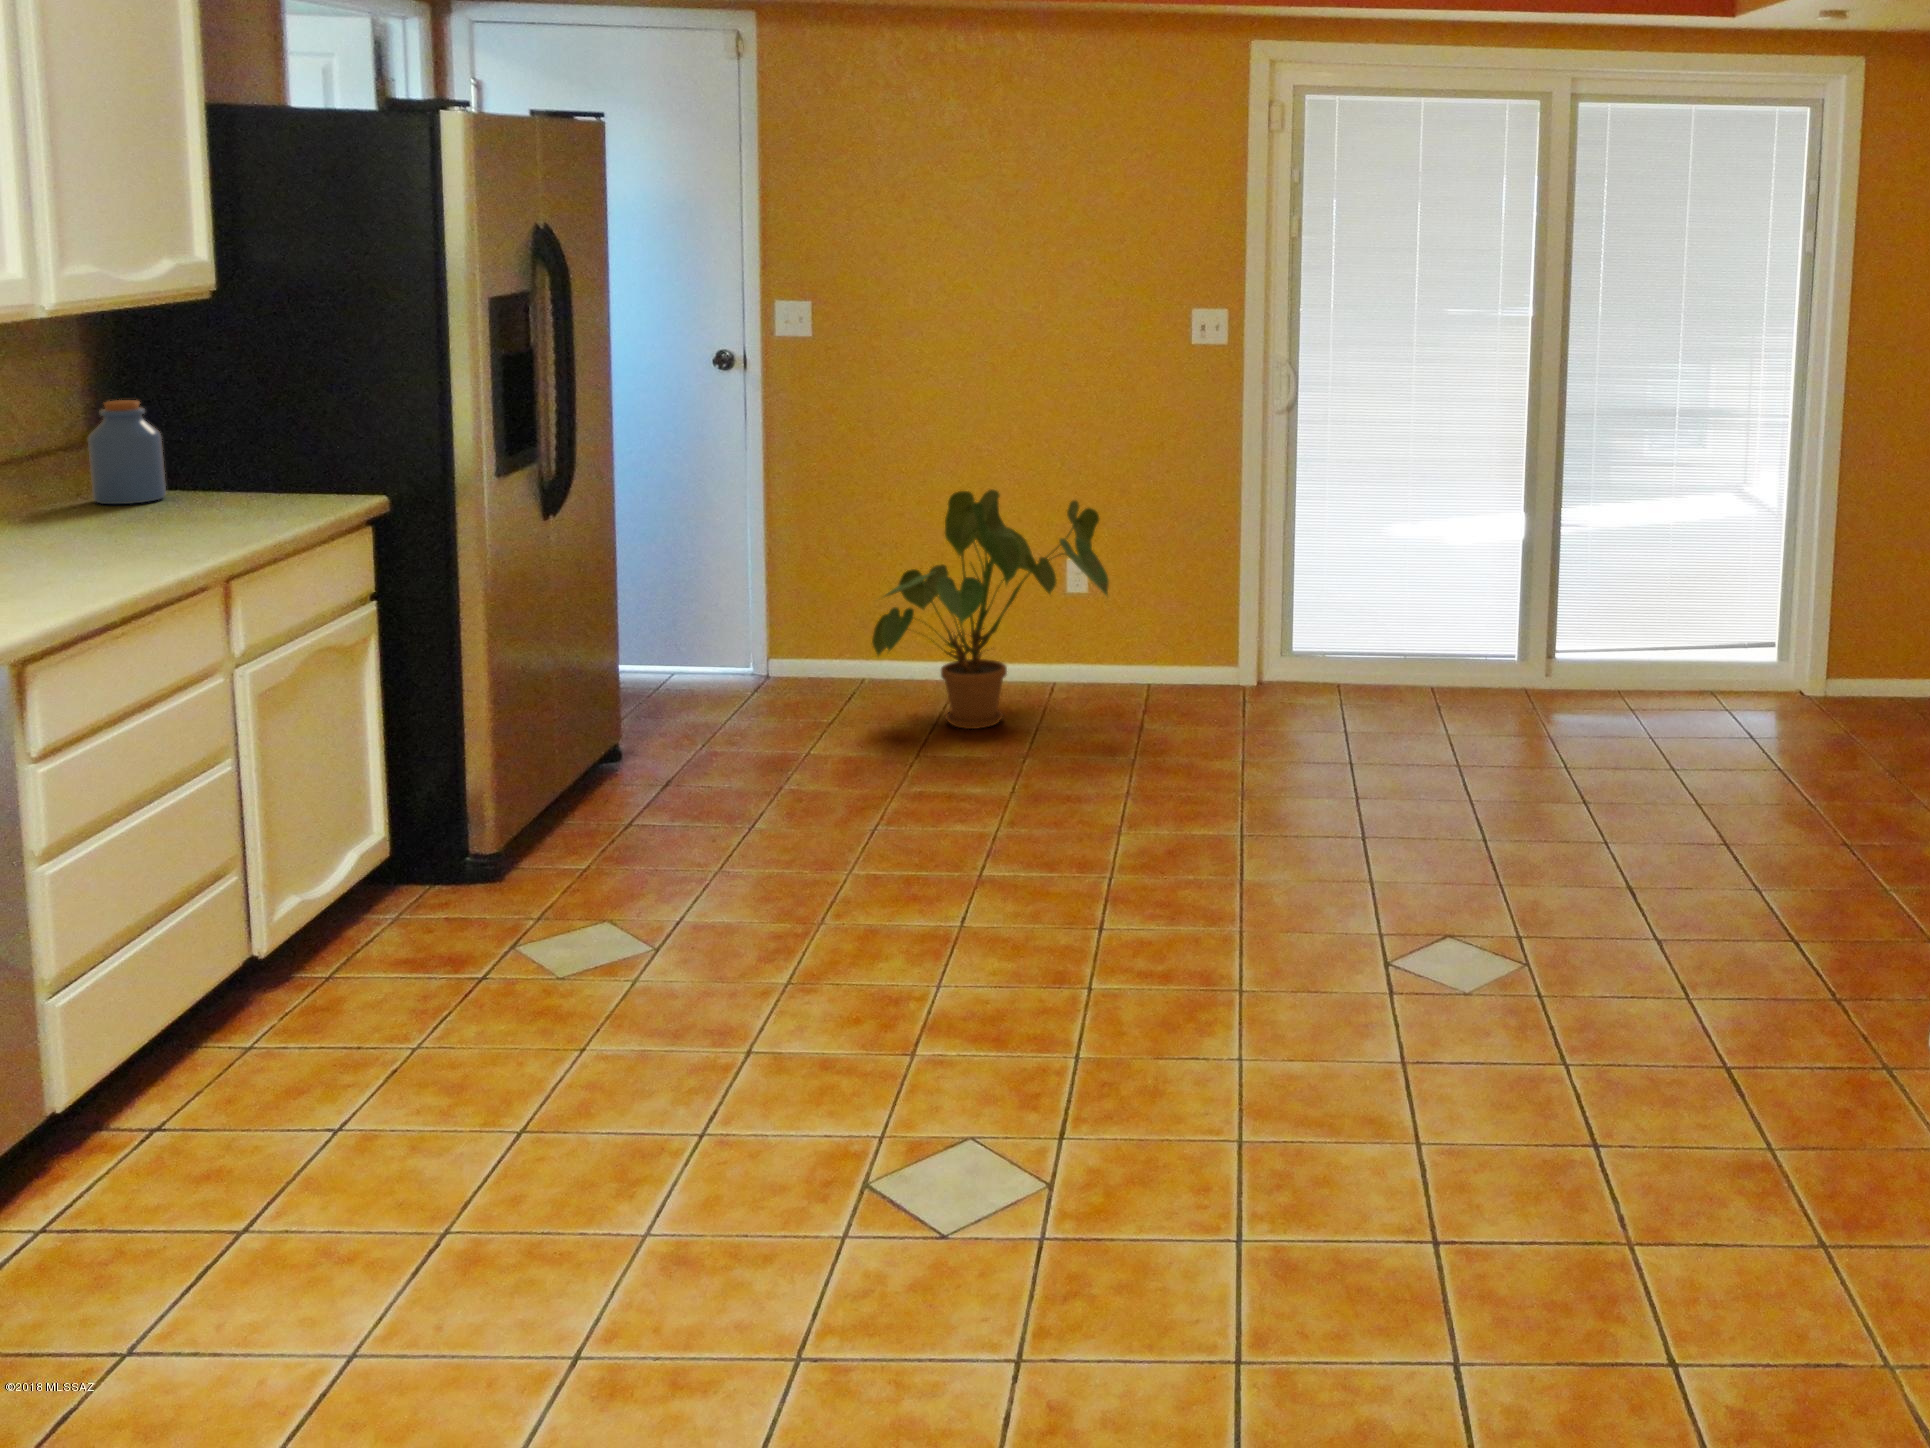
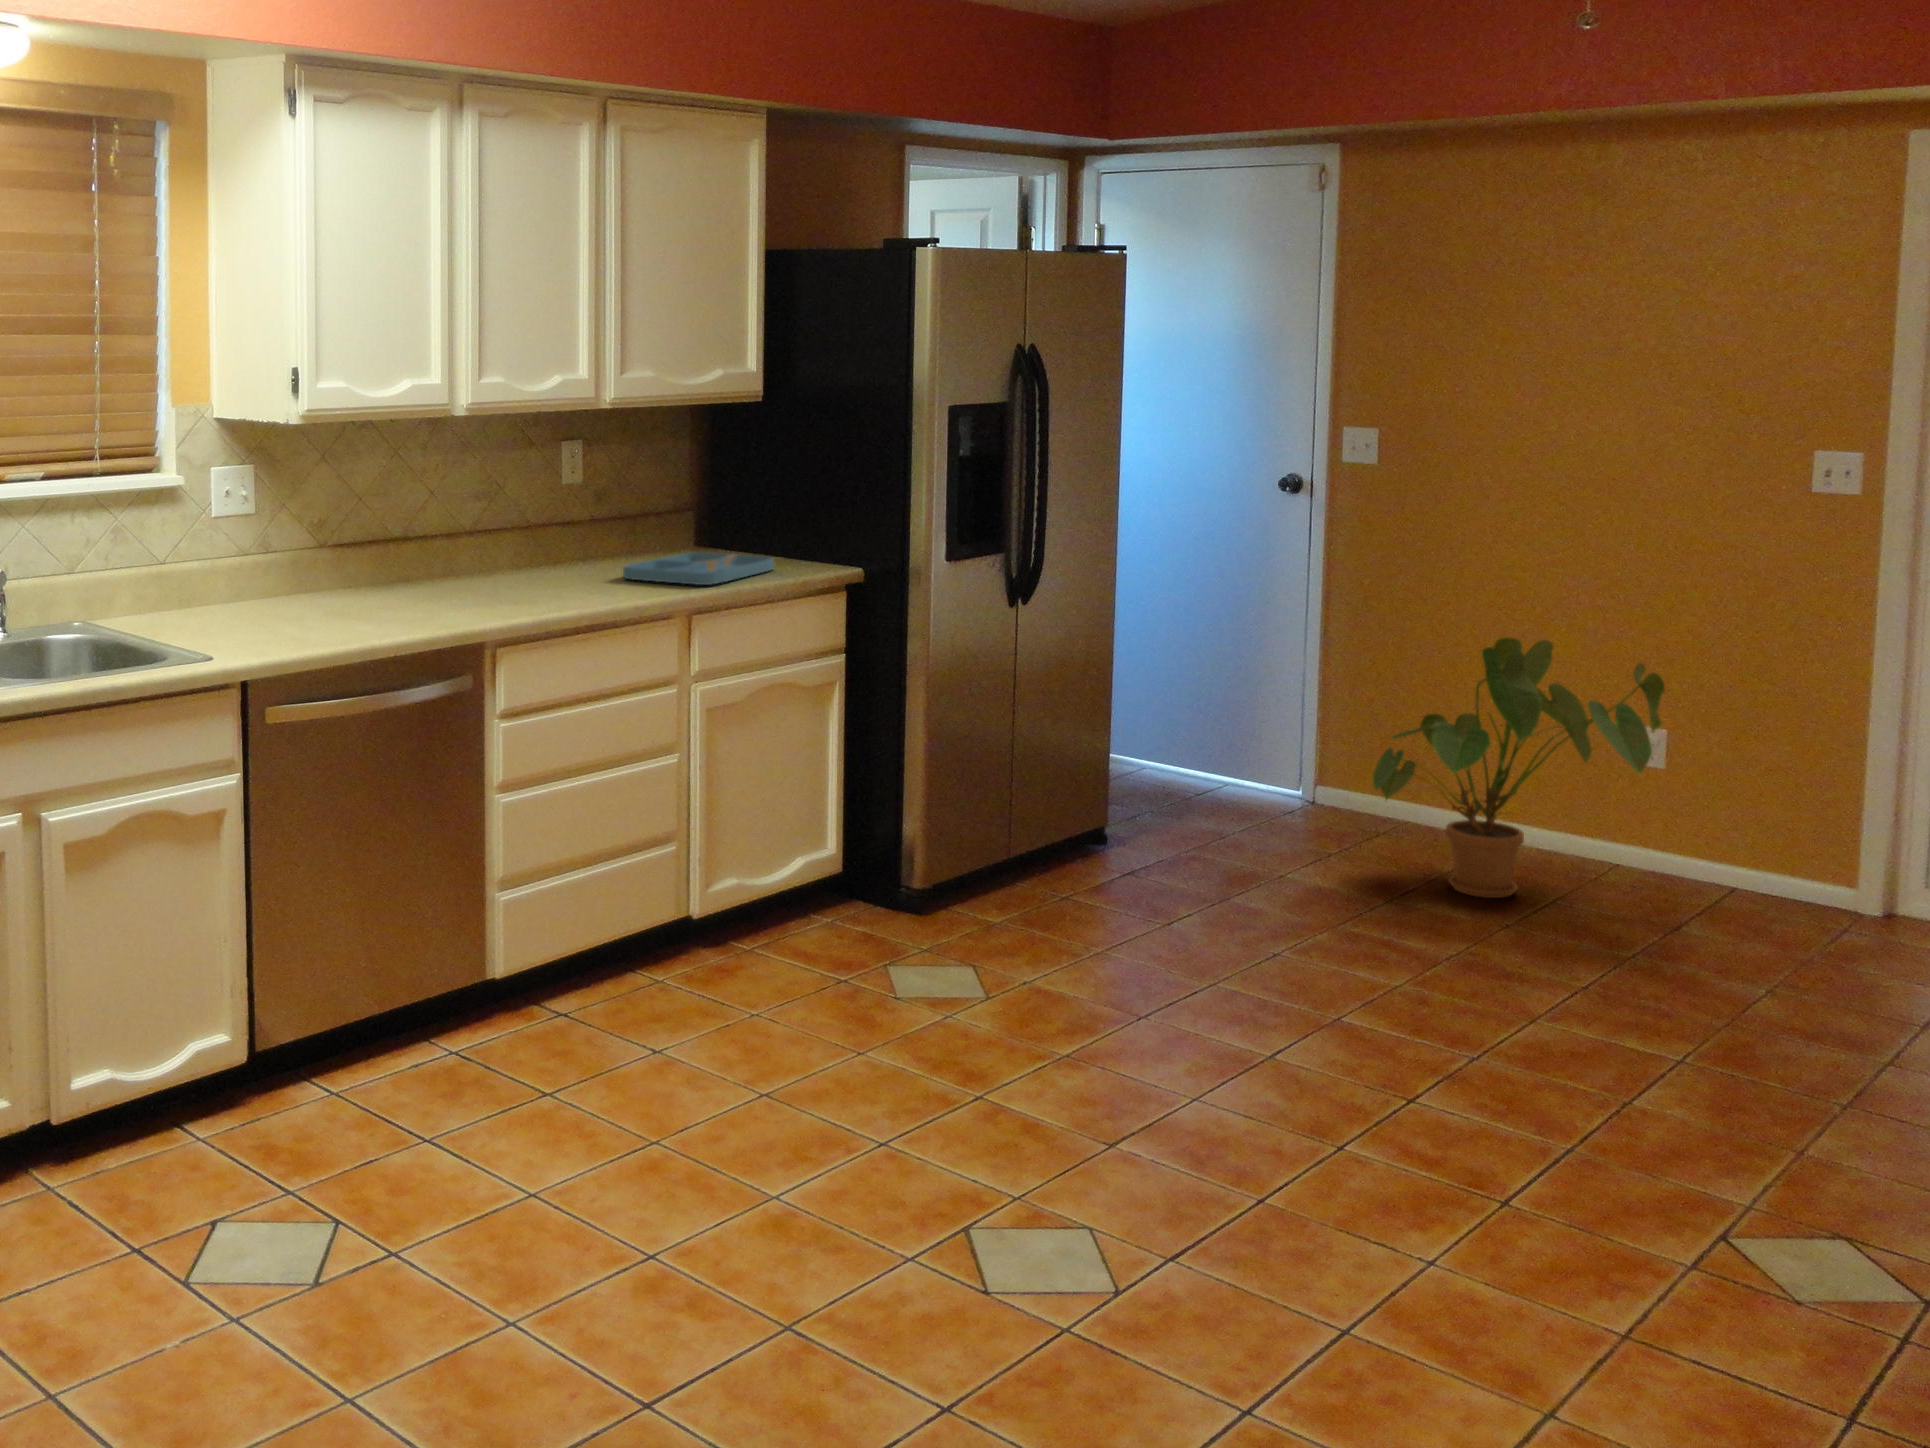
jar: present [88,400,166,504] -> none [684,478,732,557]
tray: none [71,495,269,546] -> present [623,552,774,585]

